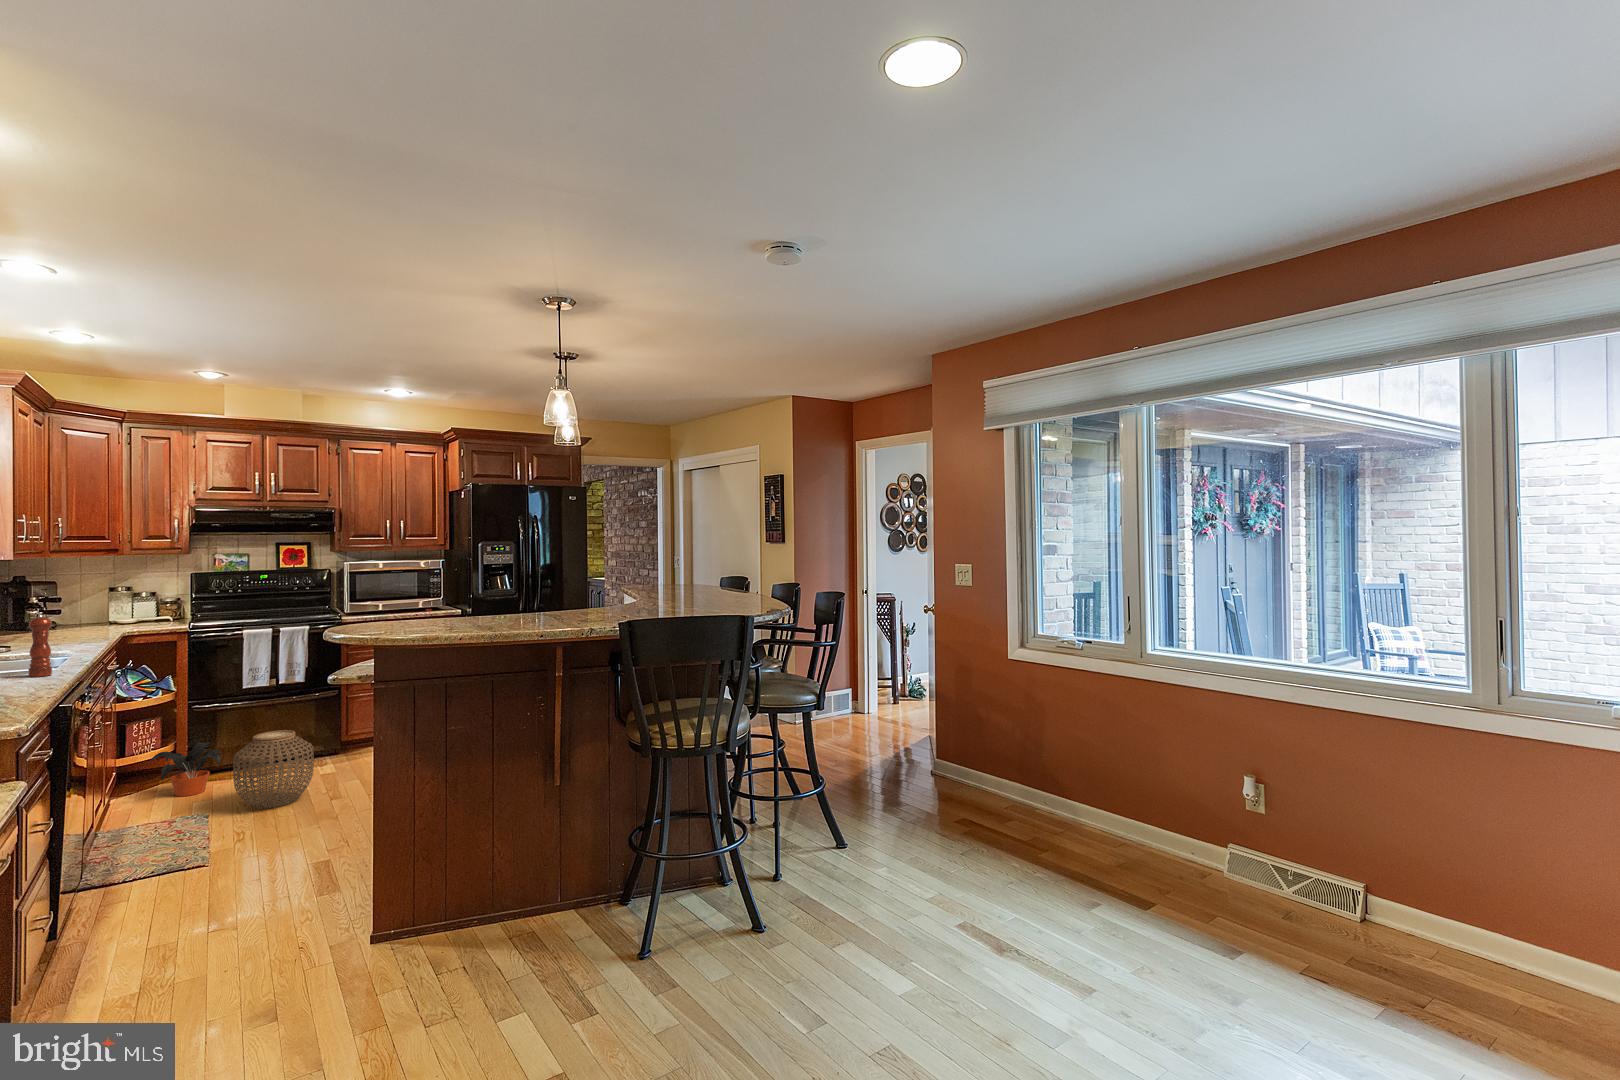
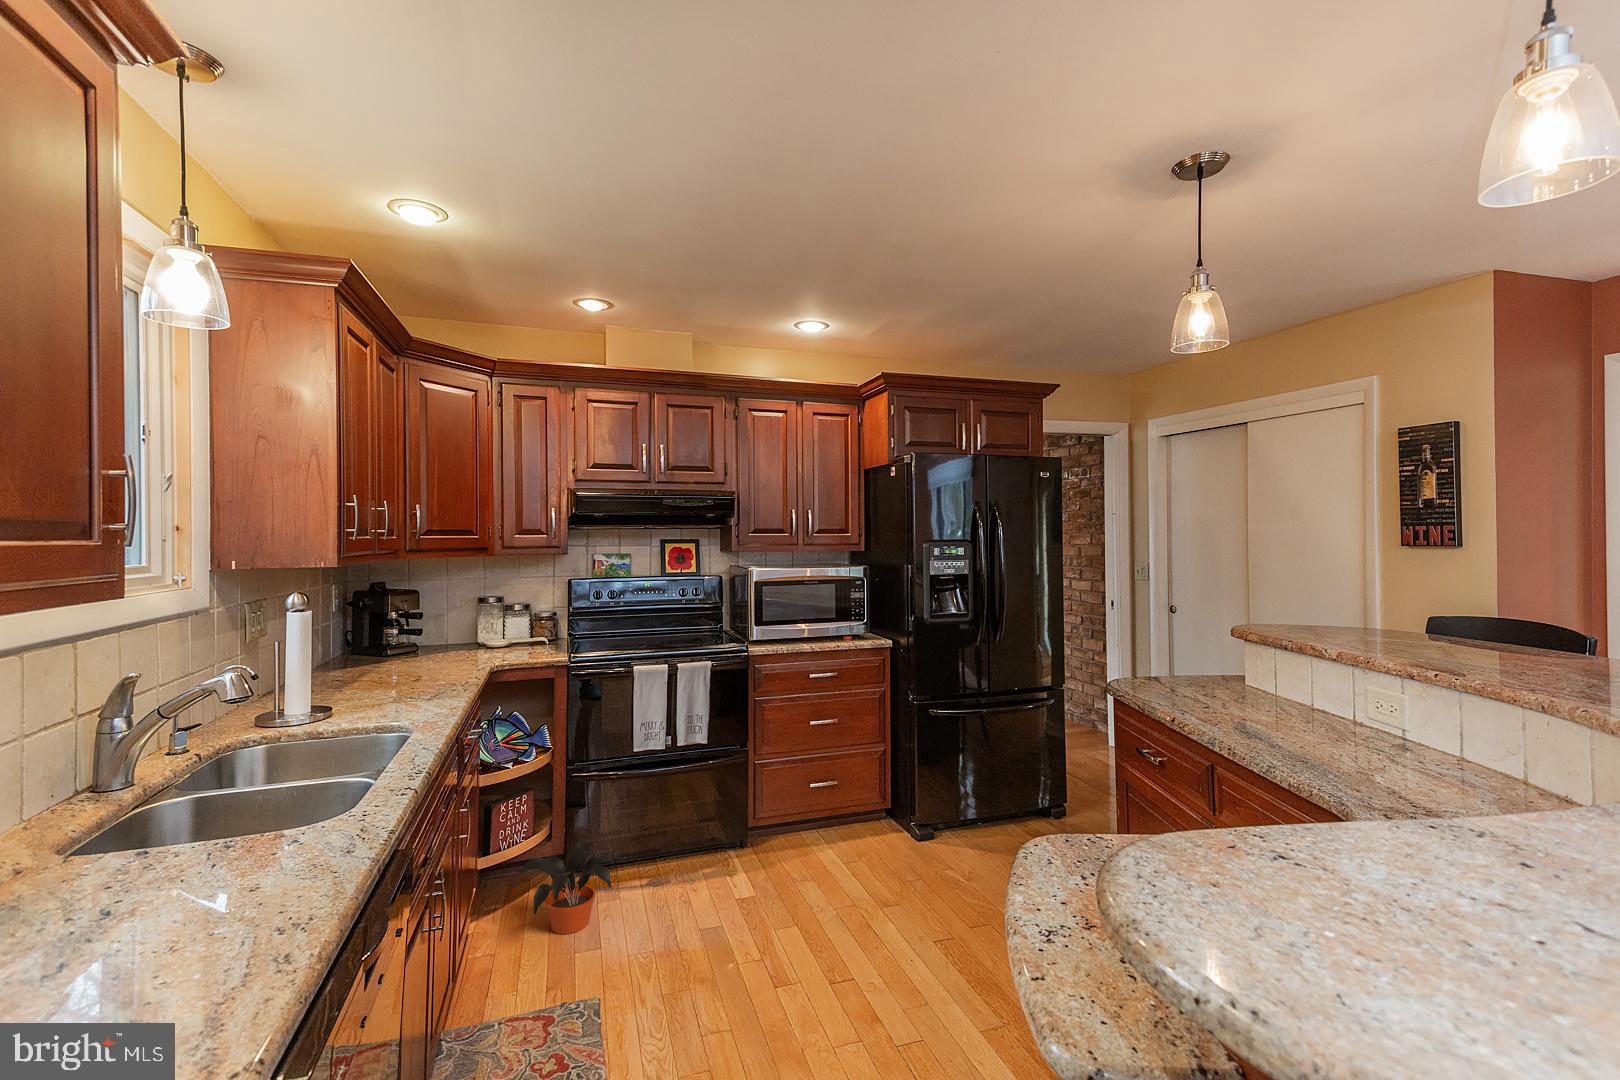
pepper mill: present [28,612,52,677] -> none [237,703,293,880]
woven basket: present [233,730,314,809] -> none [636,854,753,1006]

